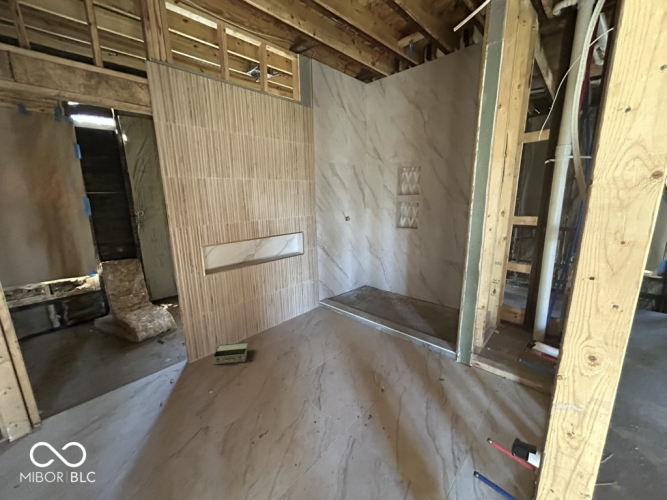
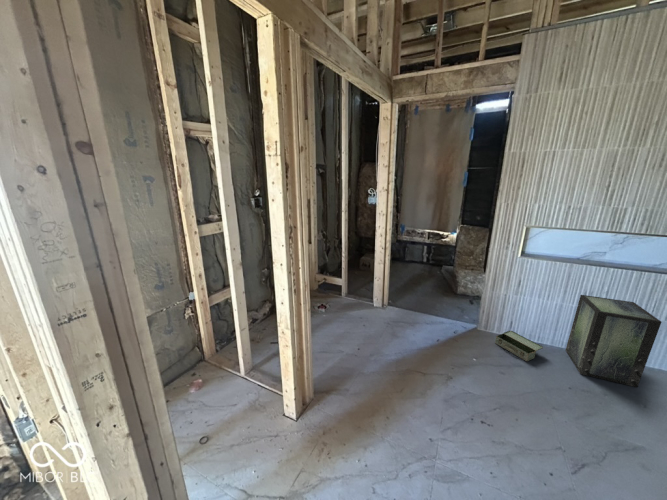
storage box: none [253,283,299,346] -> present [566,295,661,387]

